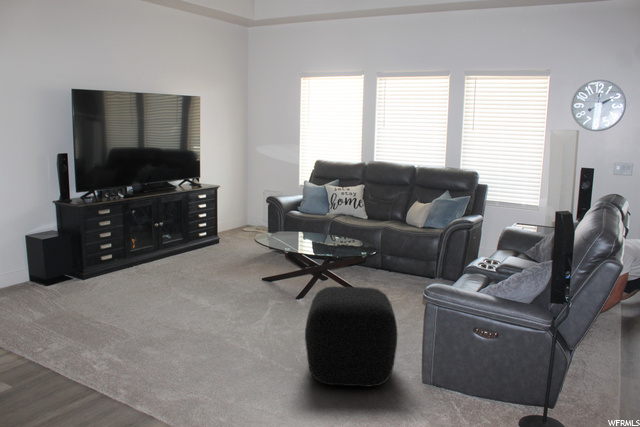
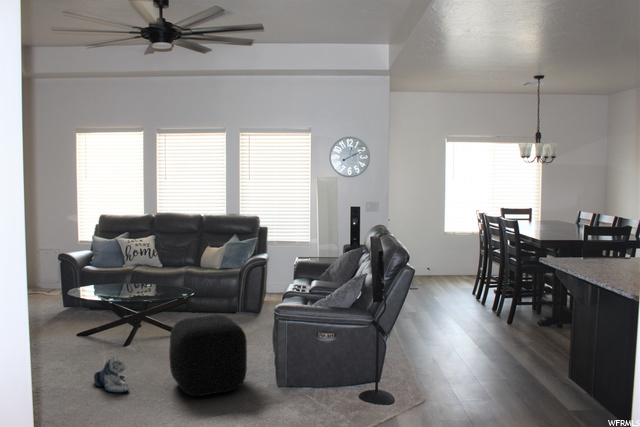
plush toy: none [238,316,271,358] -> present [94,357,129,393]

